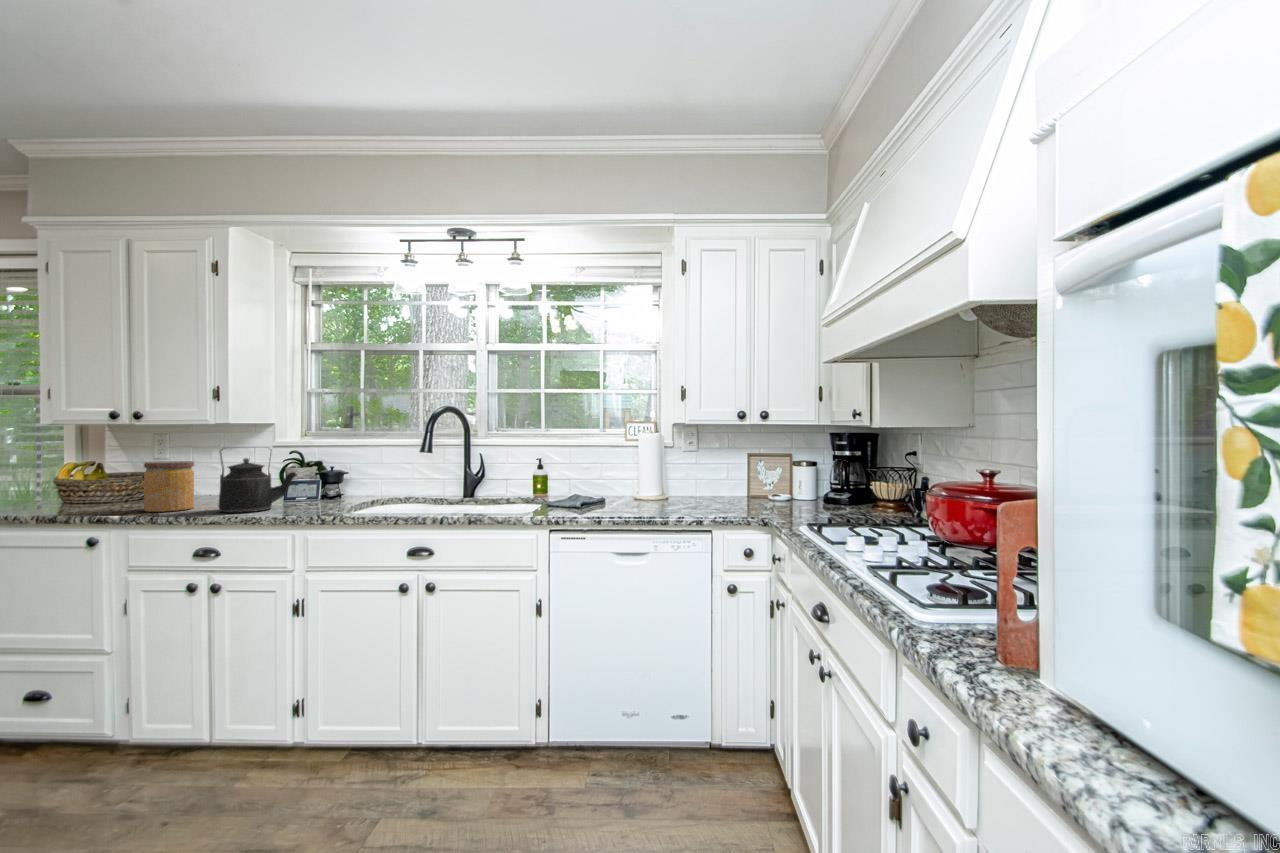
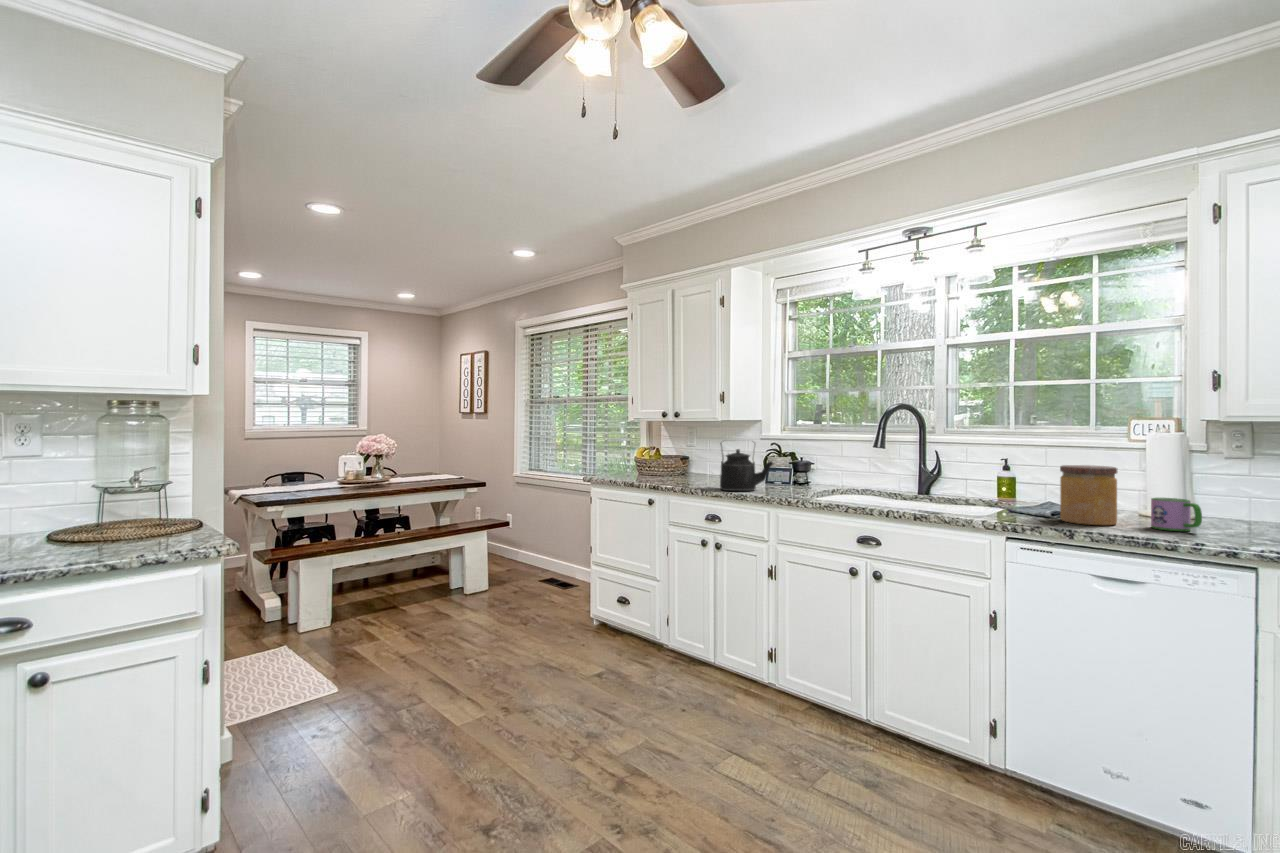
jar: present [144,461,194,512] -> present [1060,465,1117,525]
mug: none [647,484,678,510] -> present [1151,498,1202,531]

